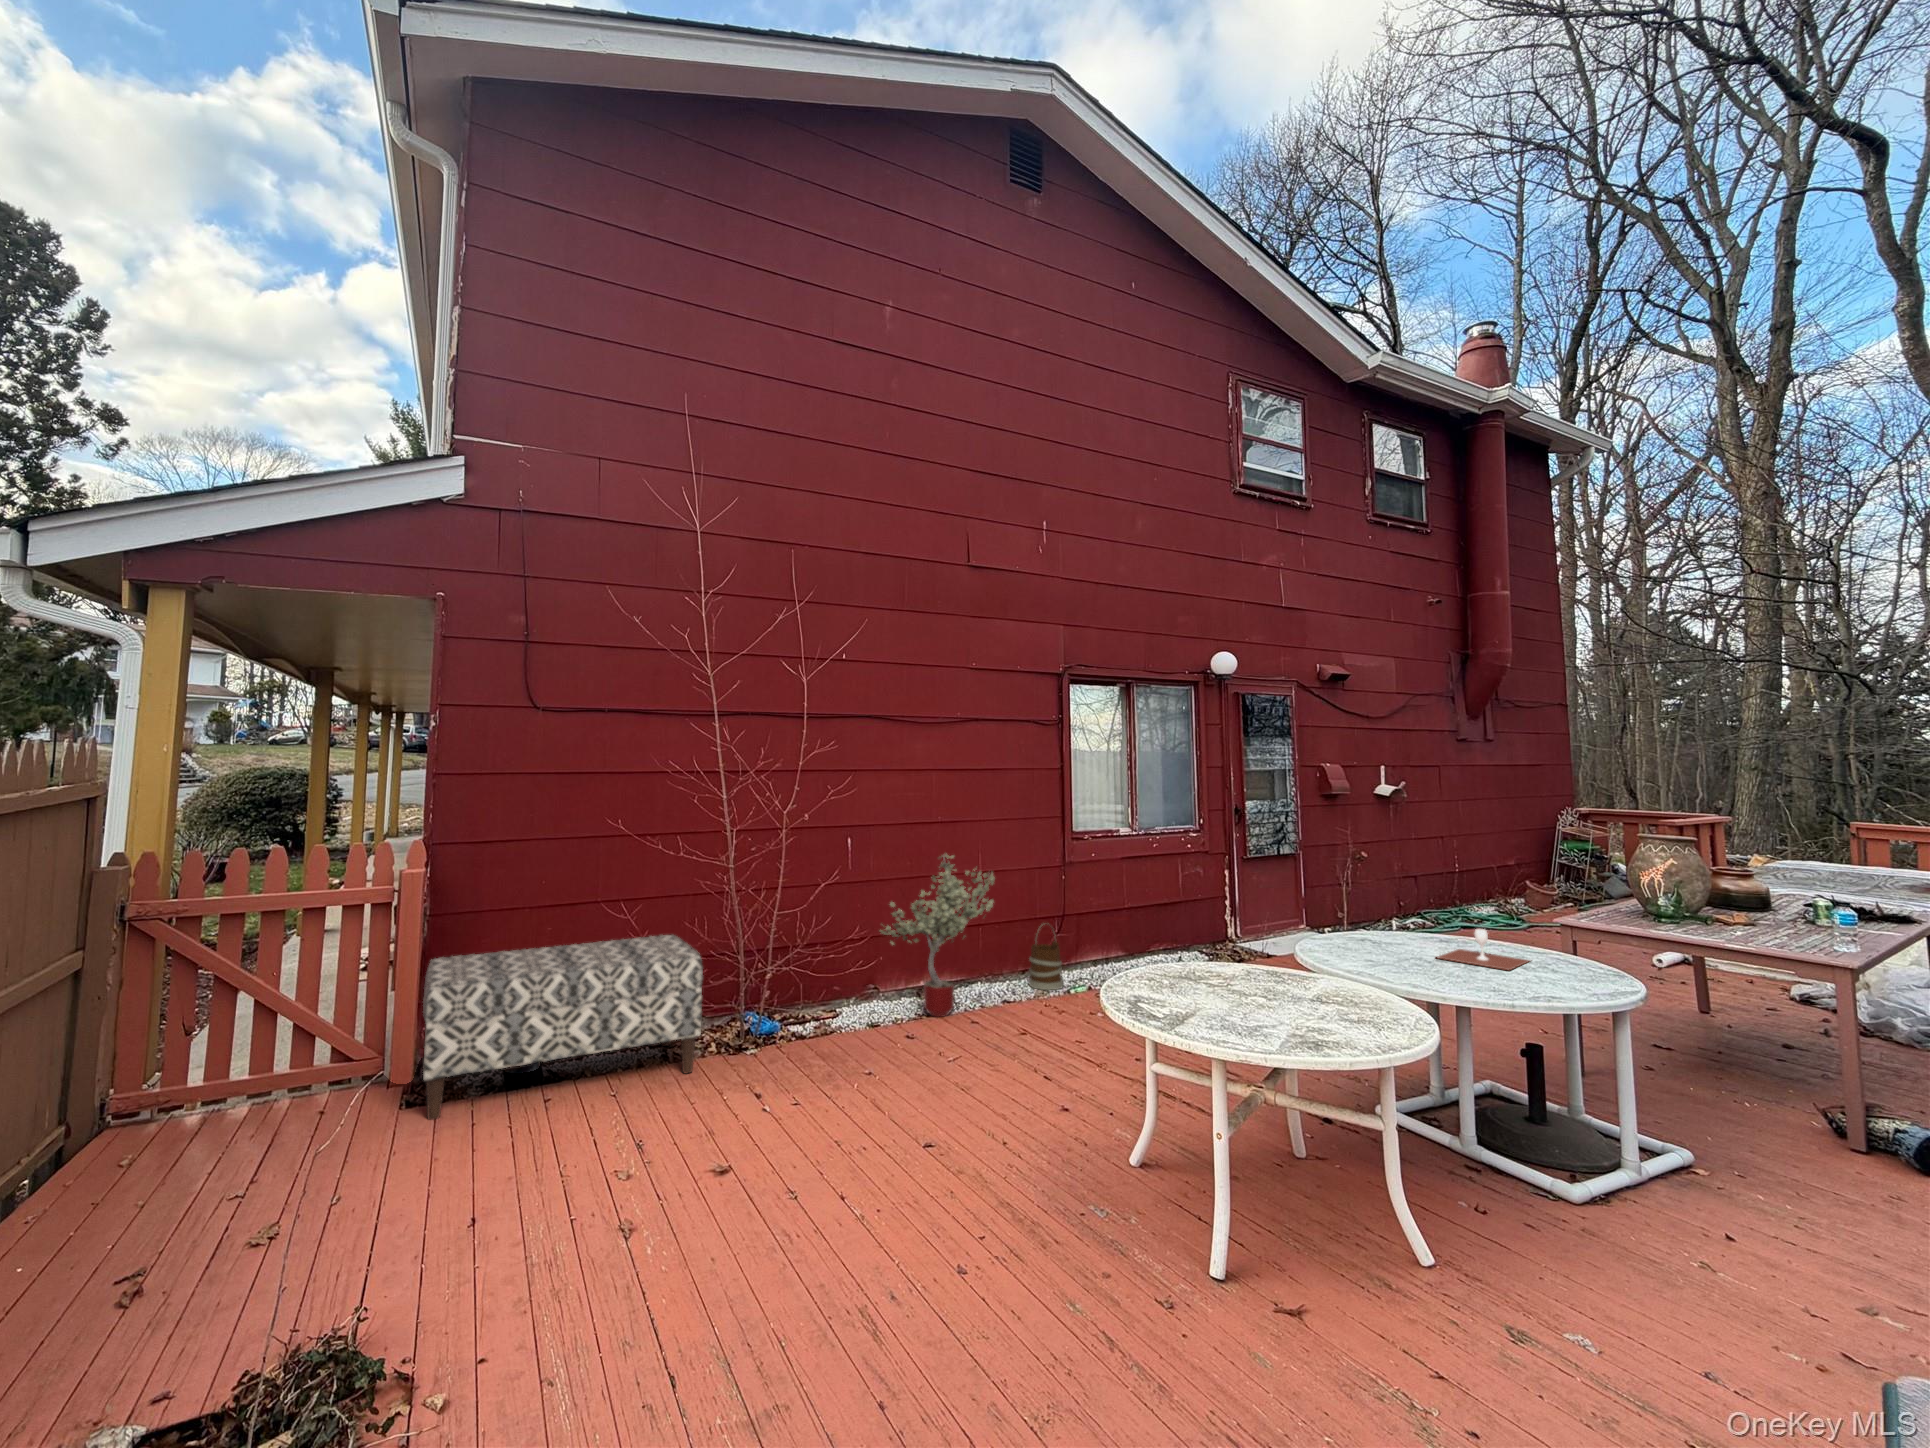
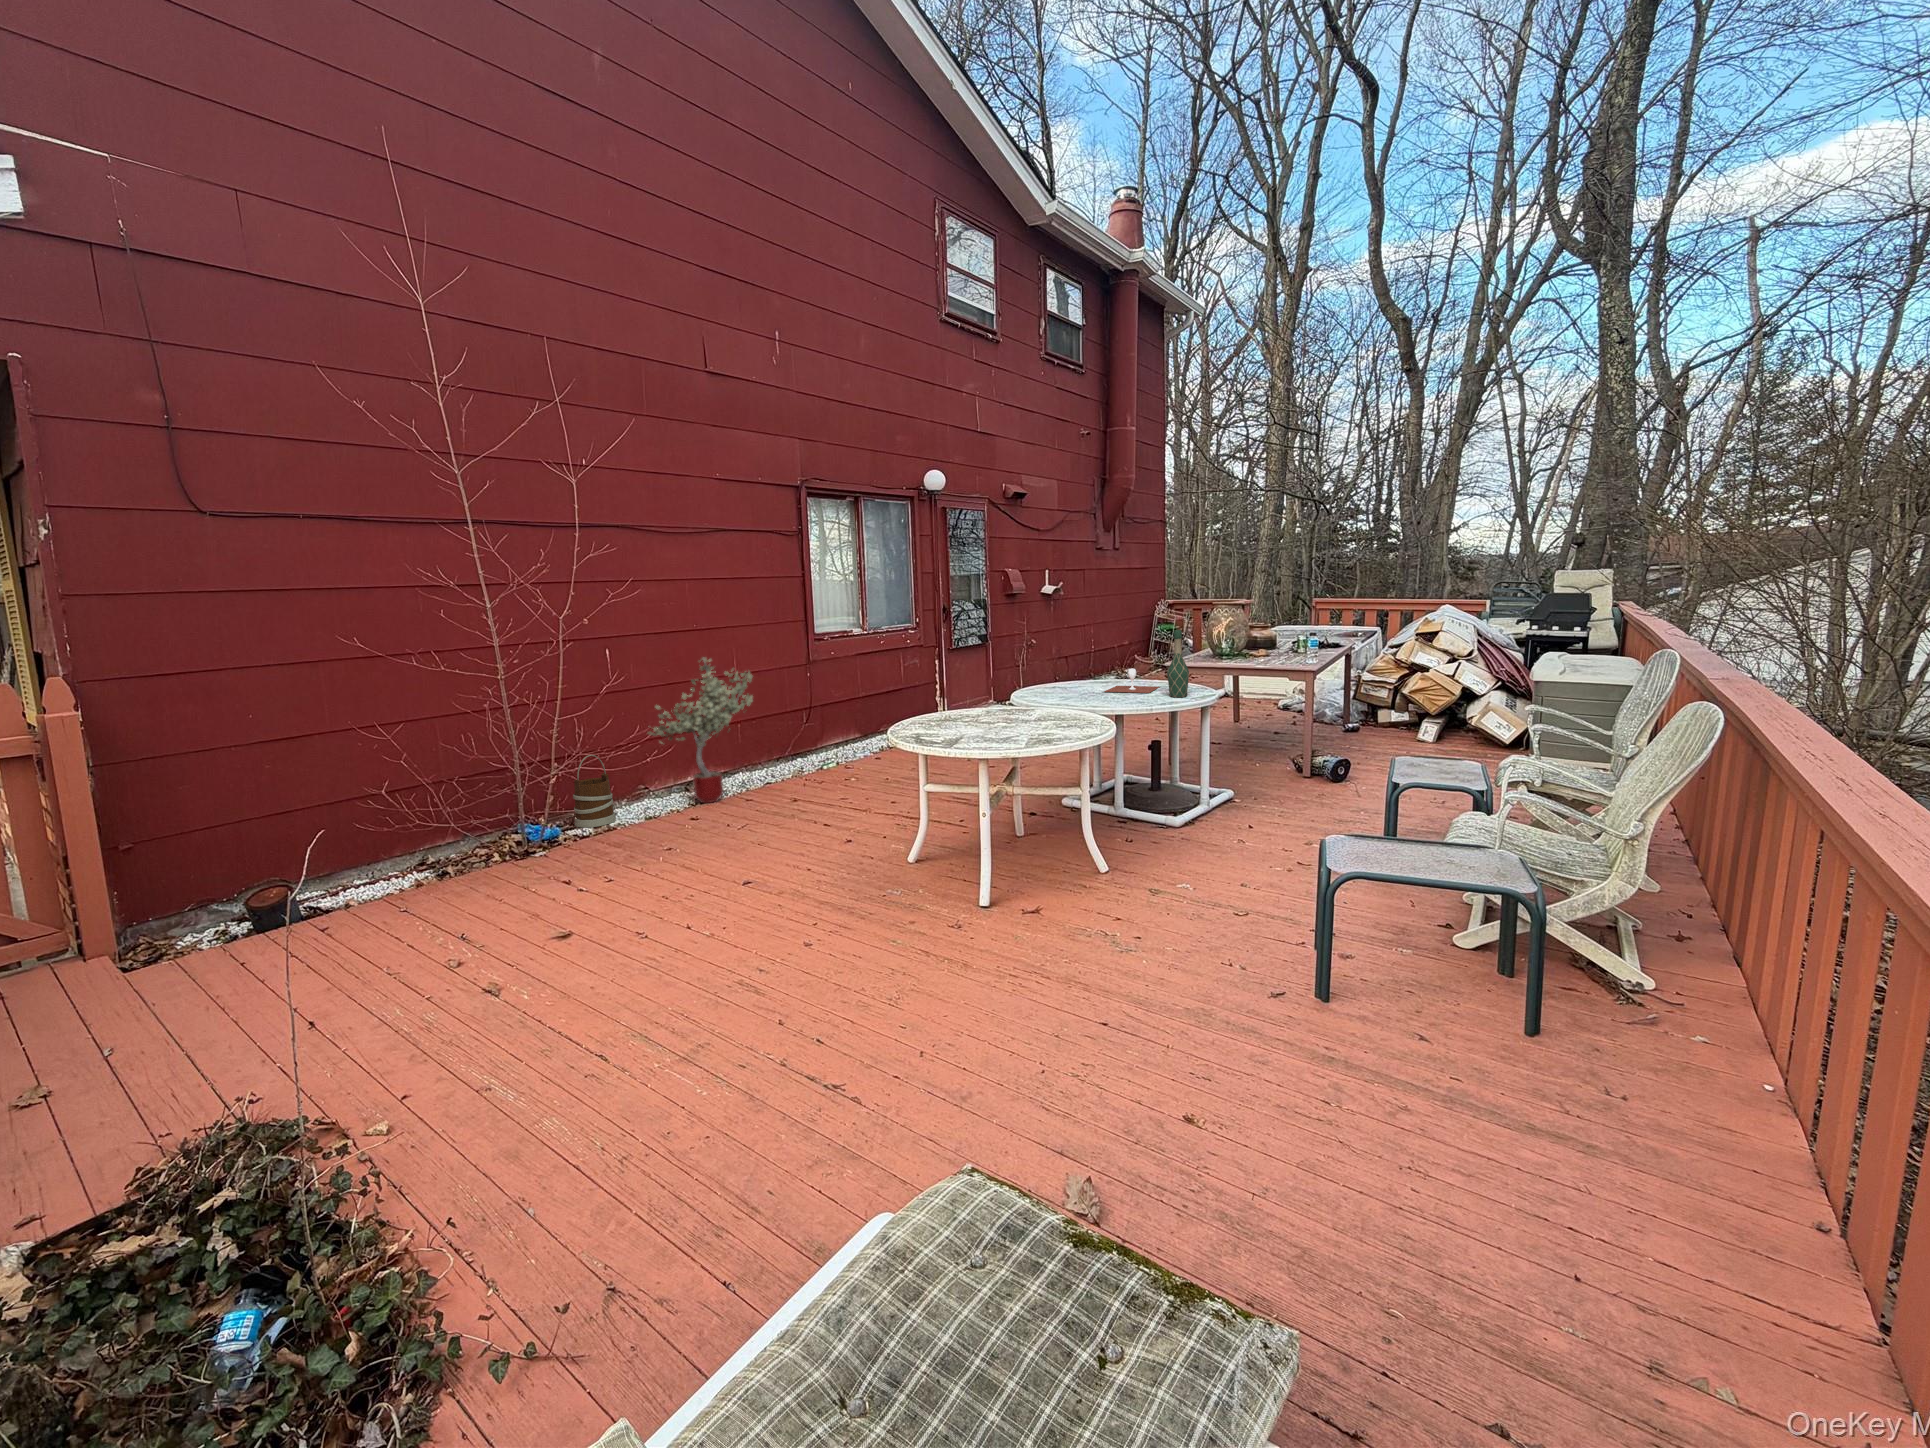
wine bottle: none [1537,884,1577,987] -> present [1167,630,1189,697]
bench: present [423,935,703,1120] -> none [113,757,487,970]
wooden bucket: present [1029,937,1063,990] -> present [573,755,616,827]

